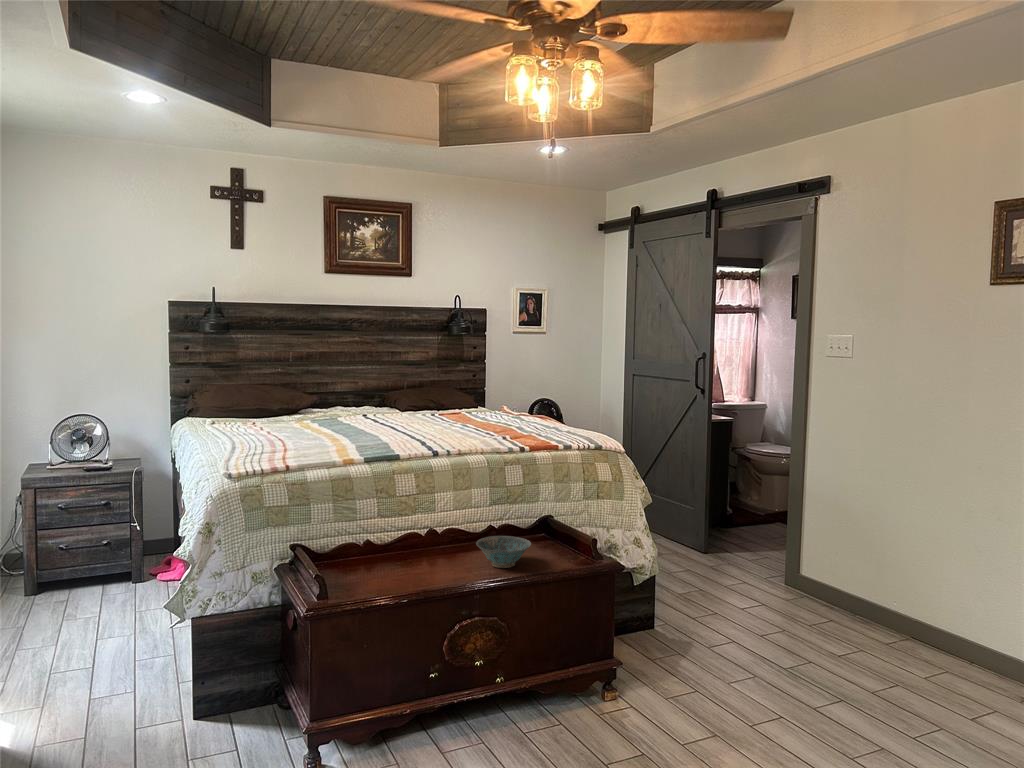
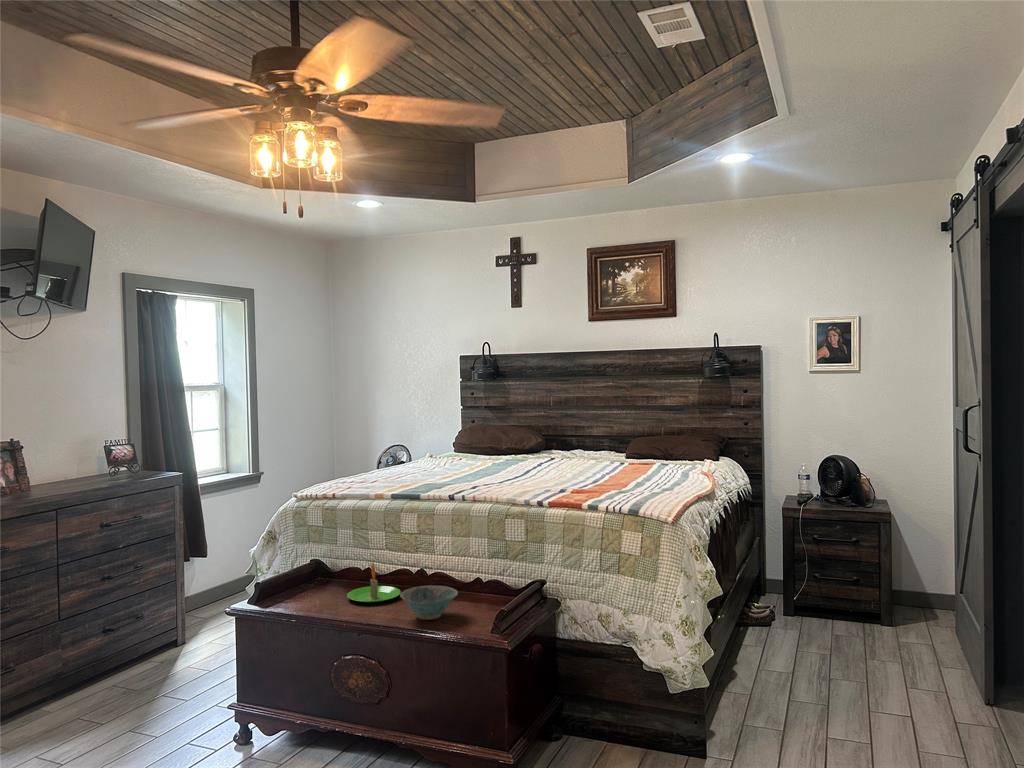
candle: none [383,530,440,572] -> present [347,563,401,603]

